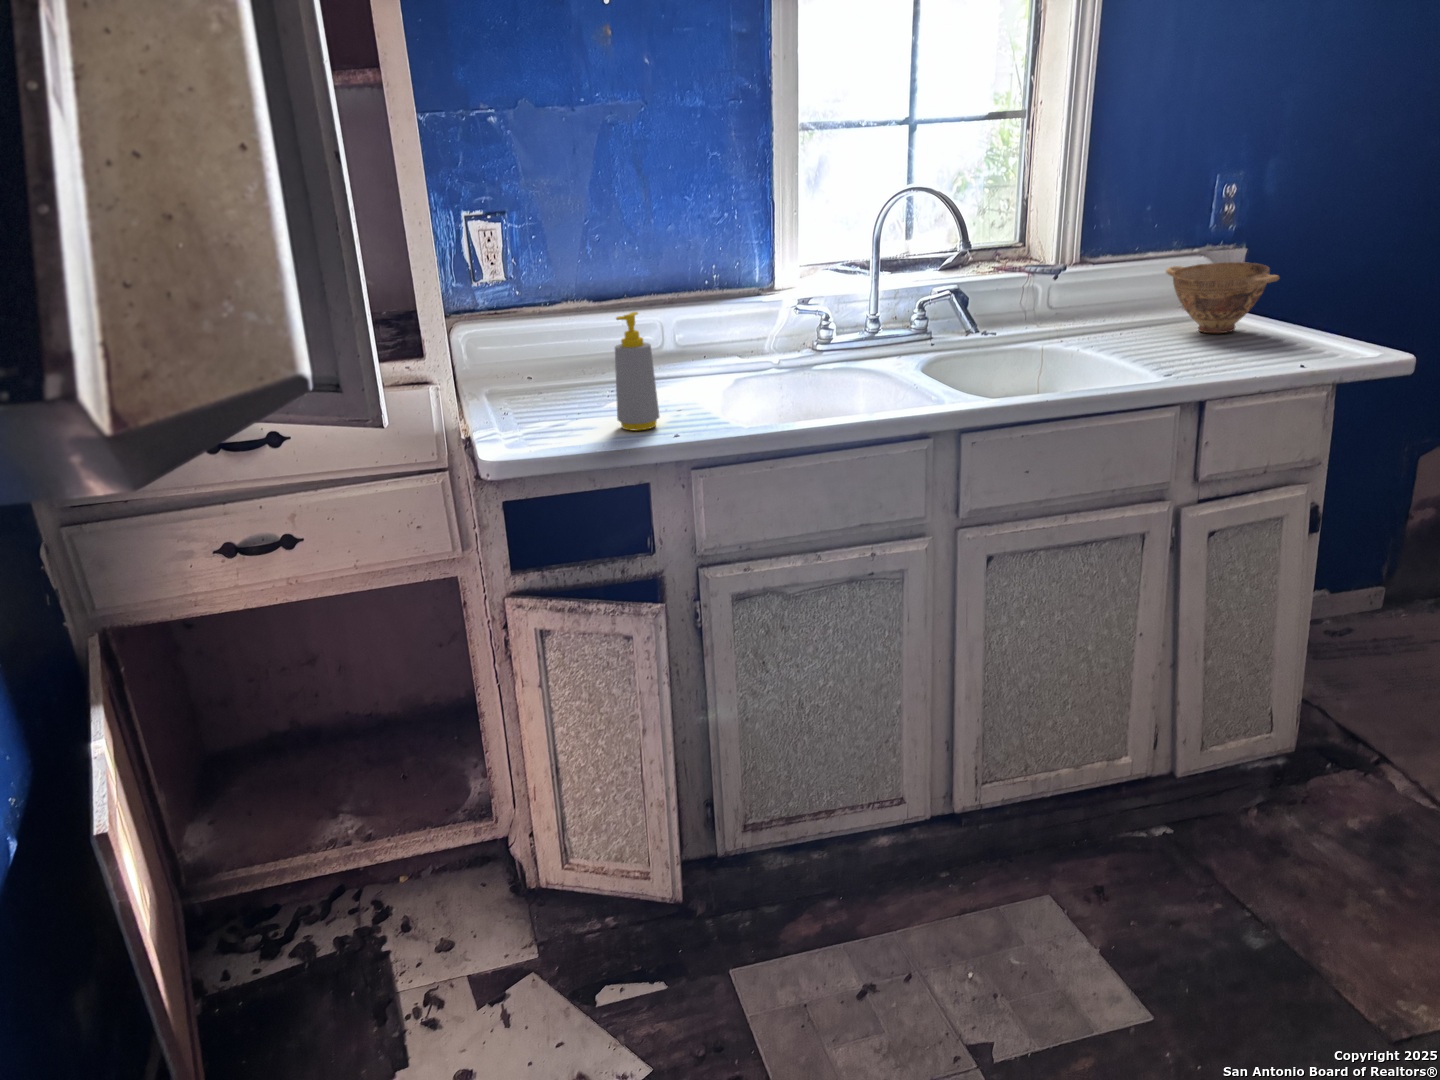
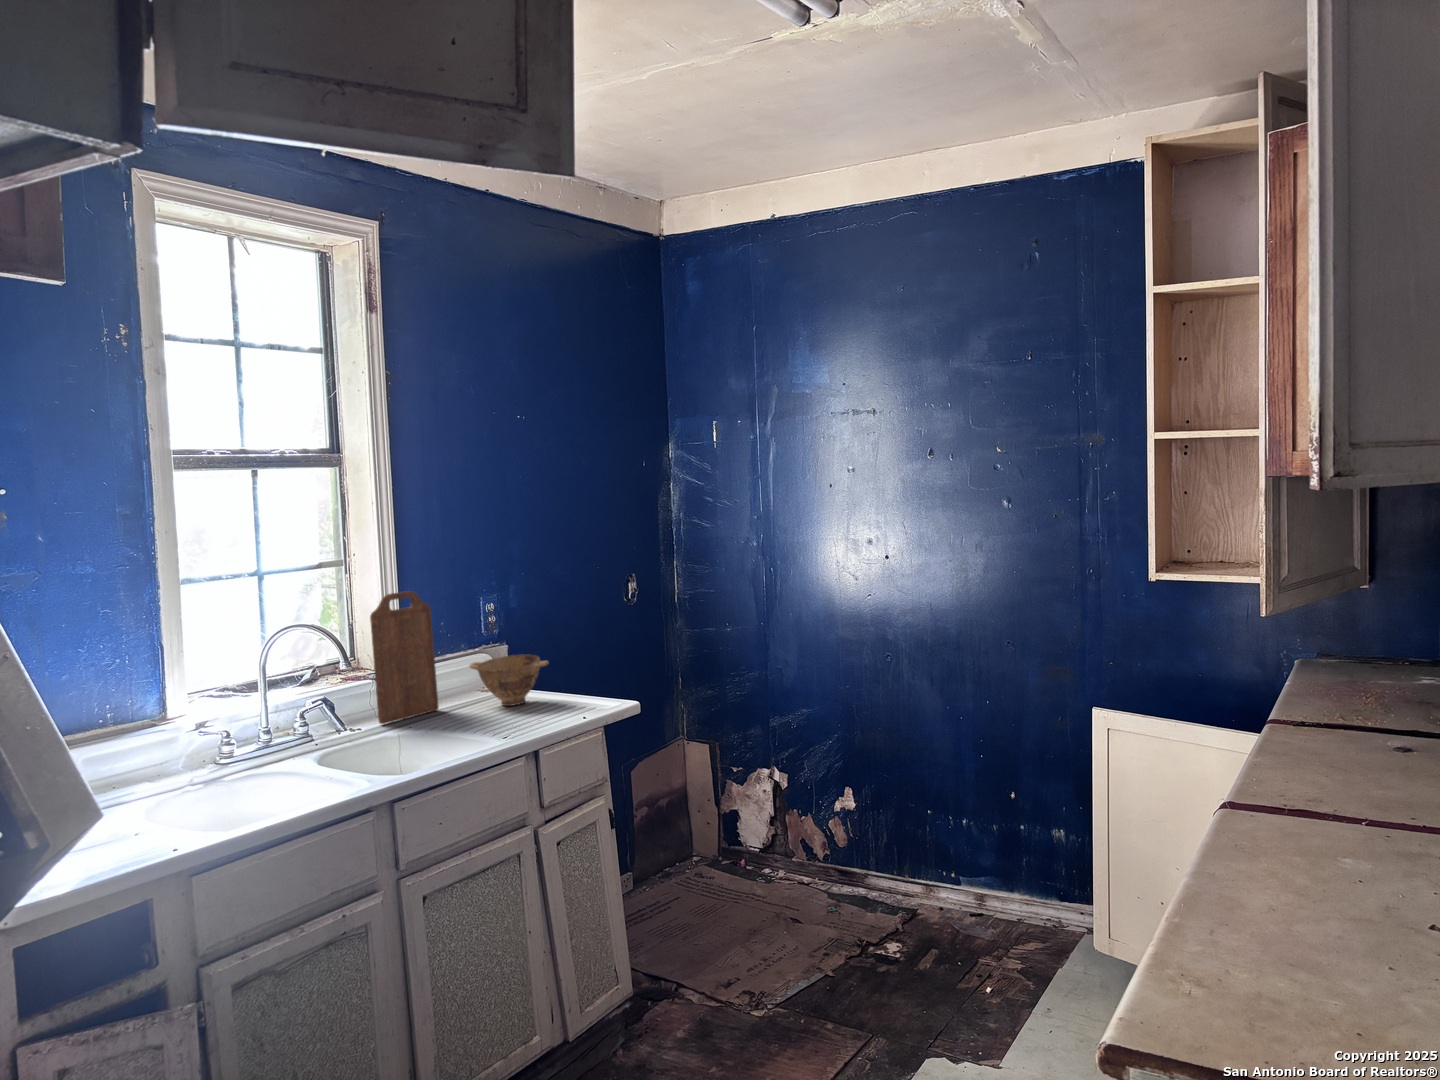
cutting board: none [1026,157,1125,332] -> present [370,591,439,724]
soap bottle: present [615,312,659,431] -> none [106,747,151,853]

